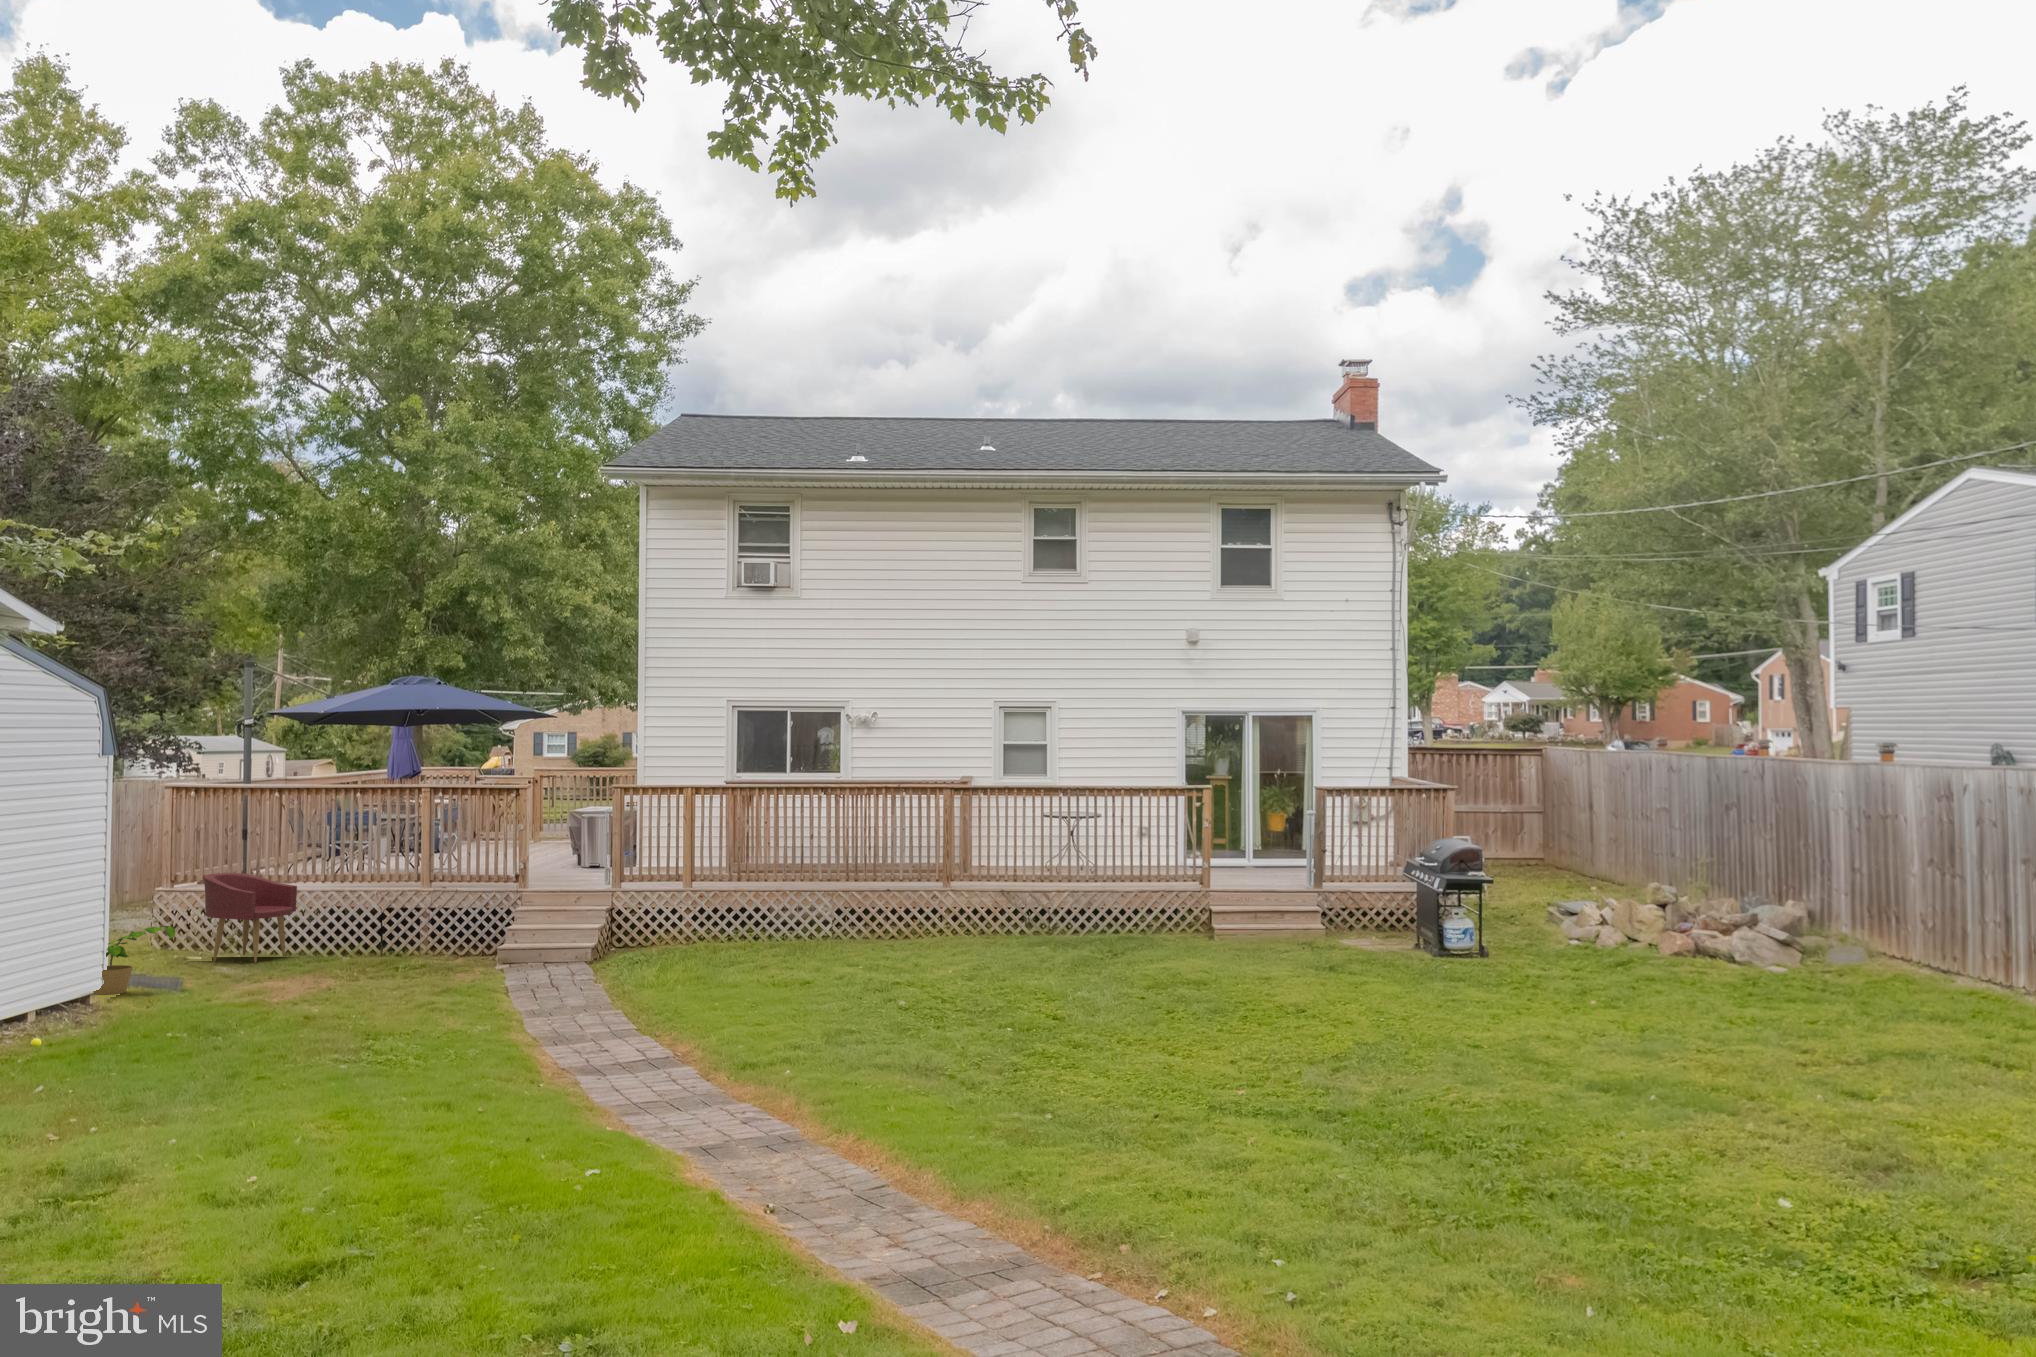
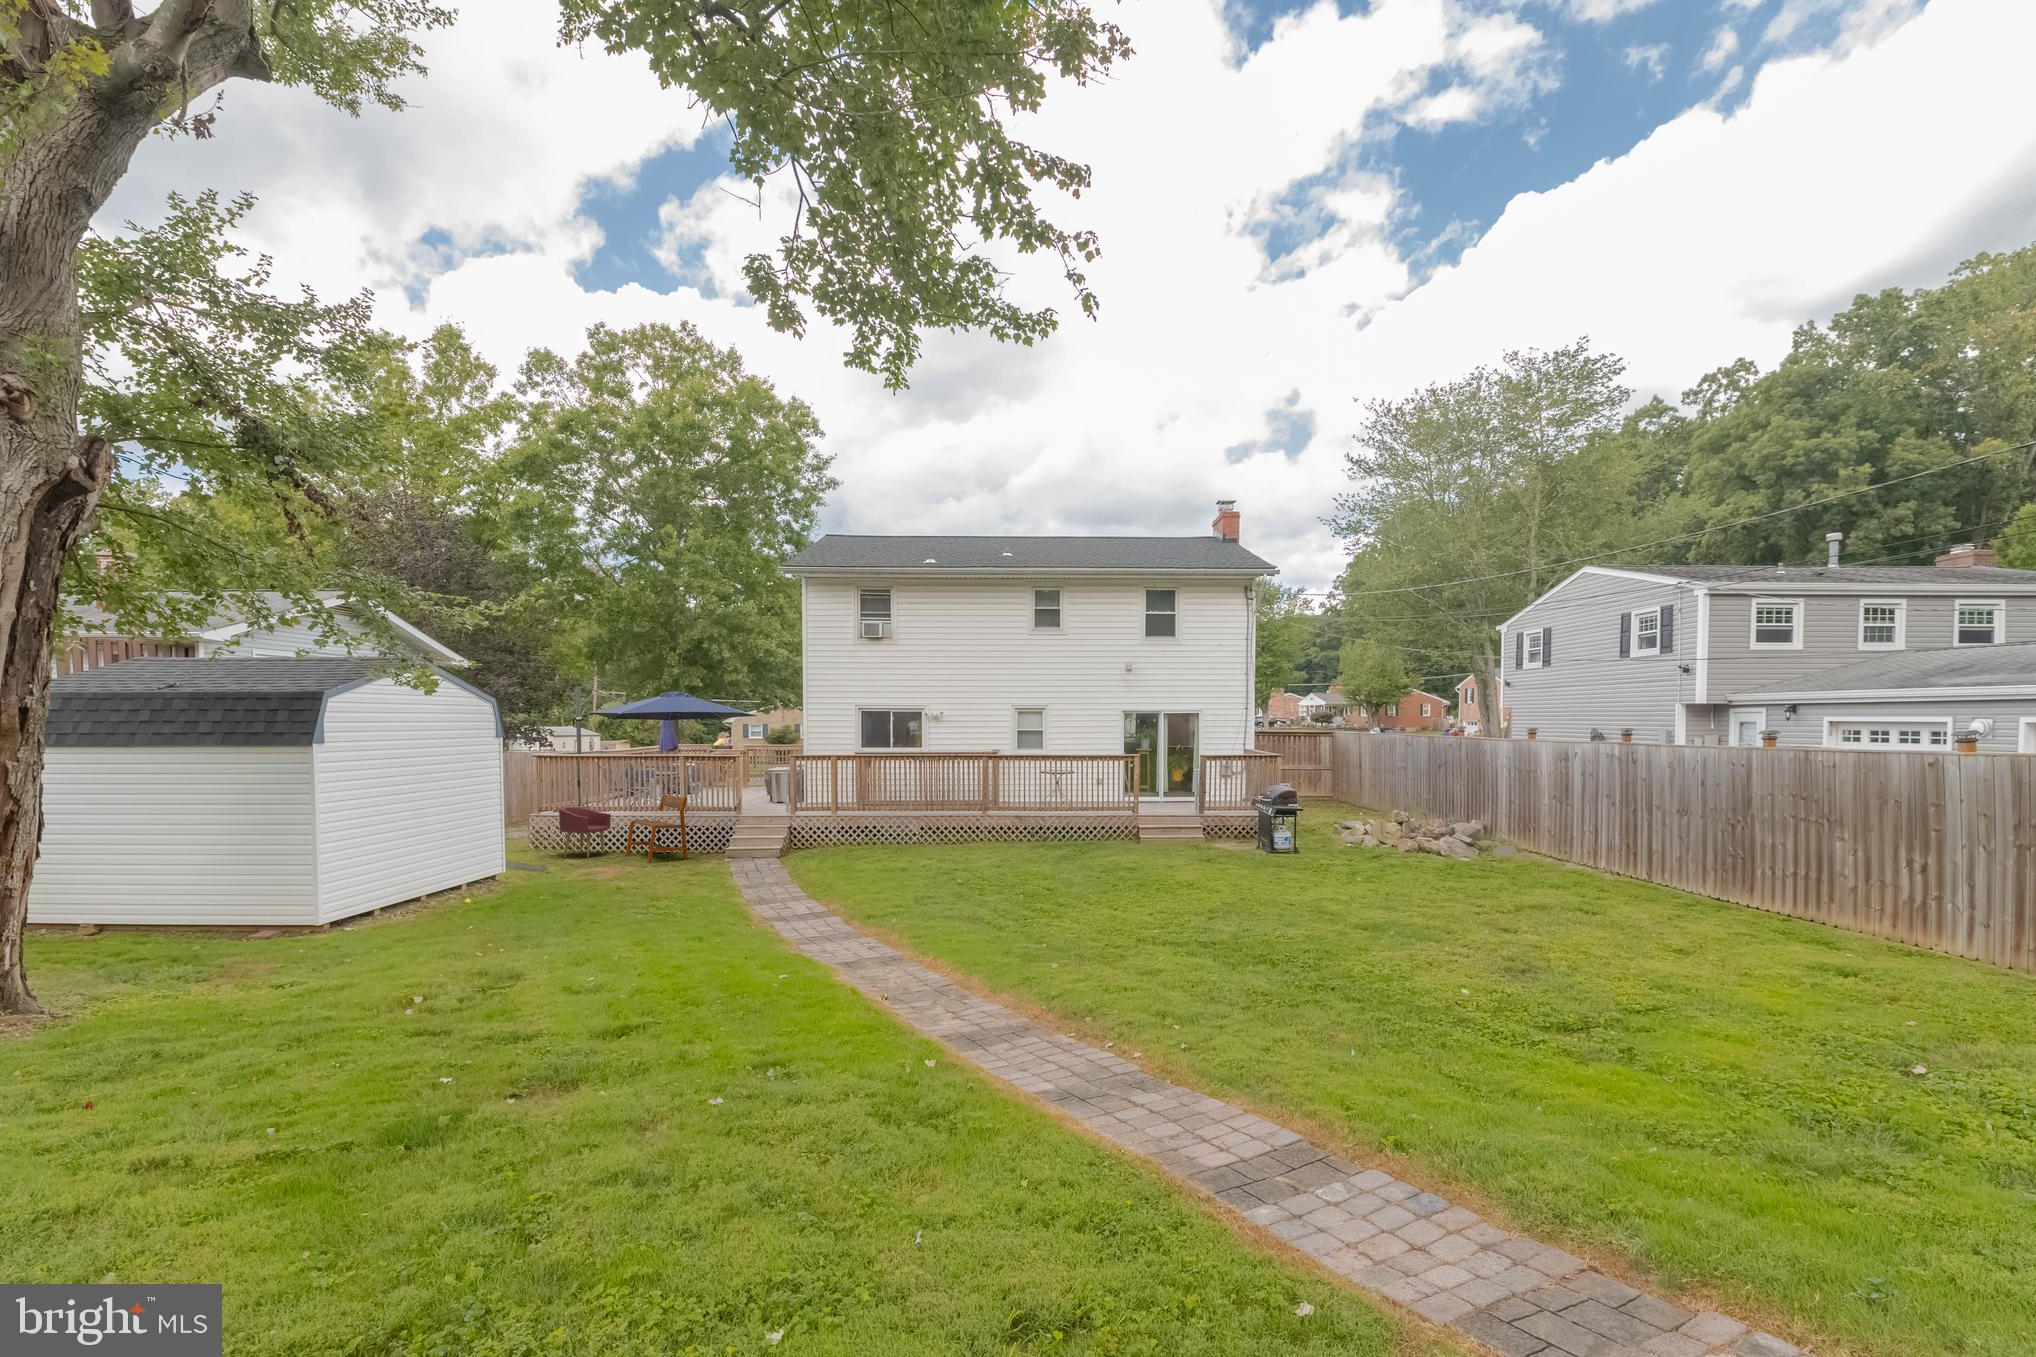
bench: none [323,852,430,971] -> present [626,794,687,862]
potted plant: present [93,926,176,995] -> none [500,836,547,875]

